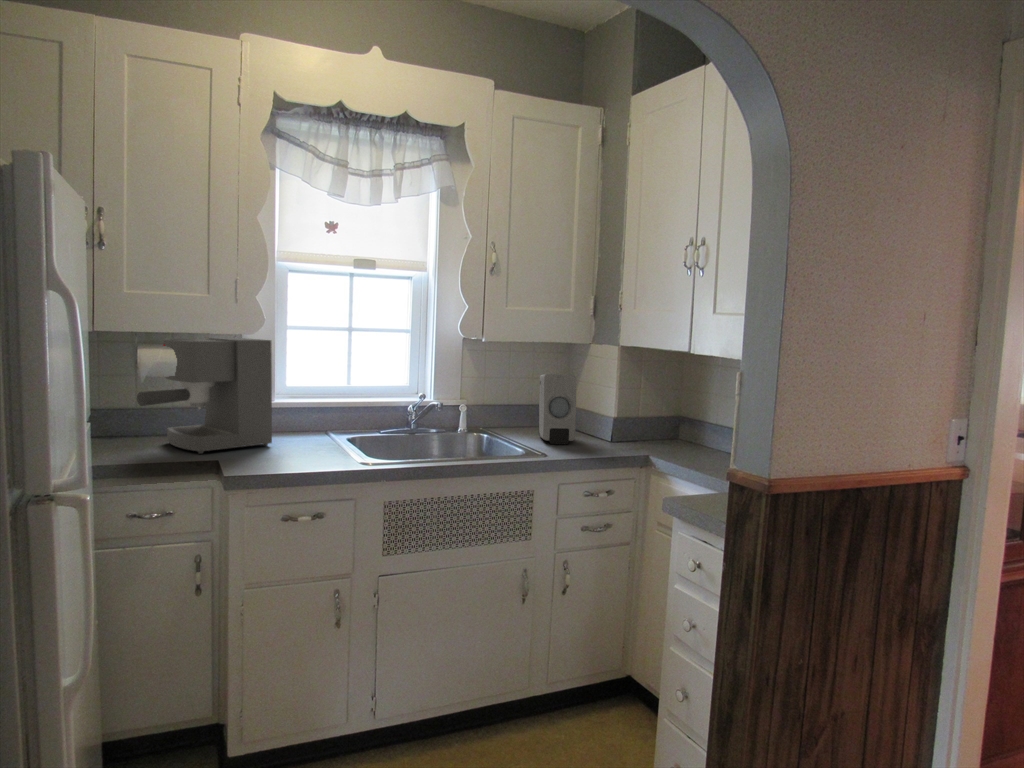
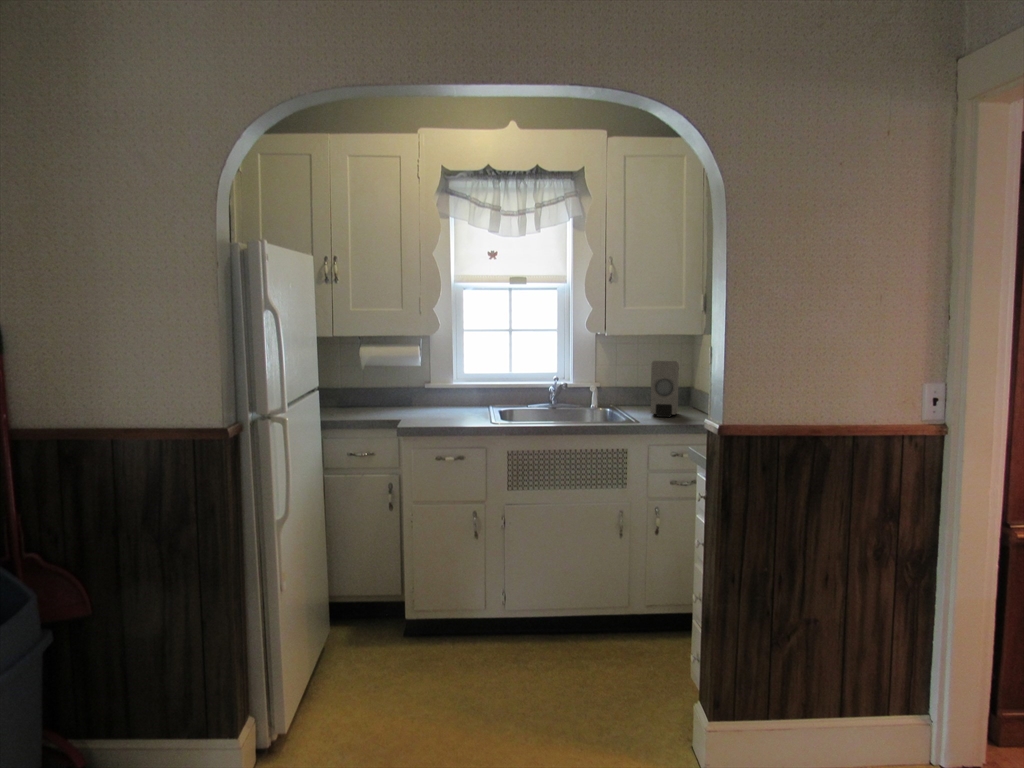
coffee maker: present [137,338,272,454] -> none [361,337,448,415]

